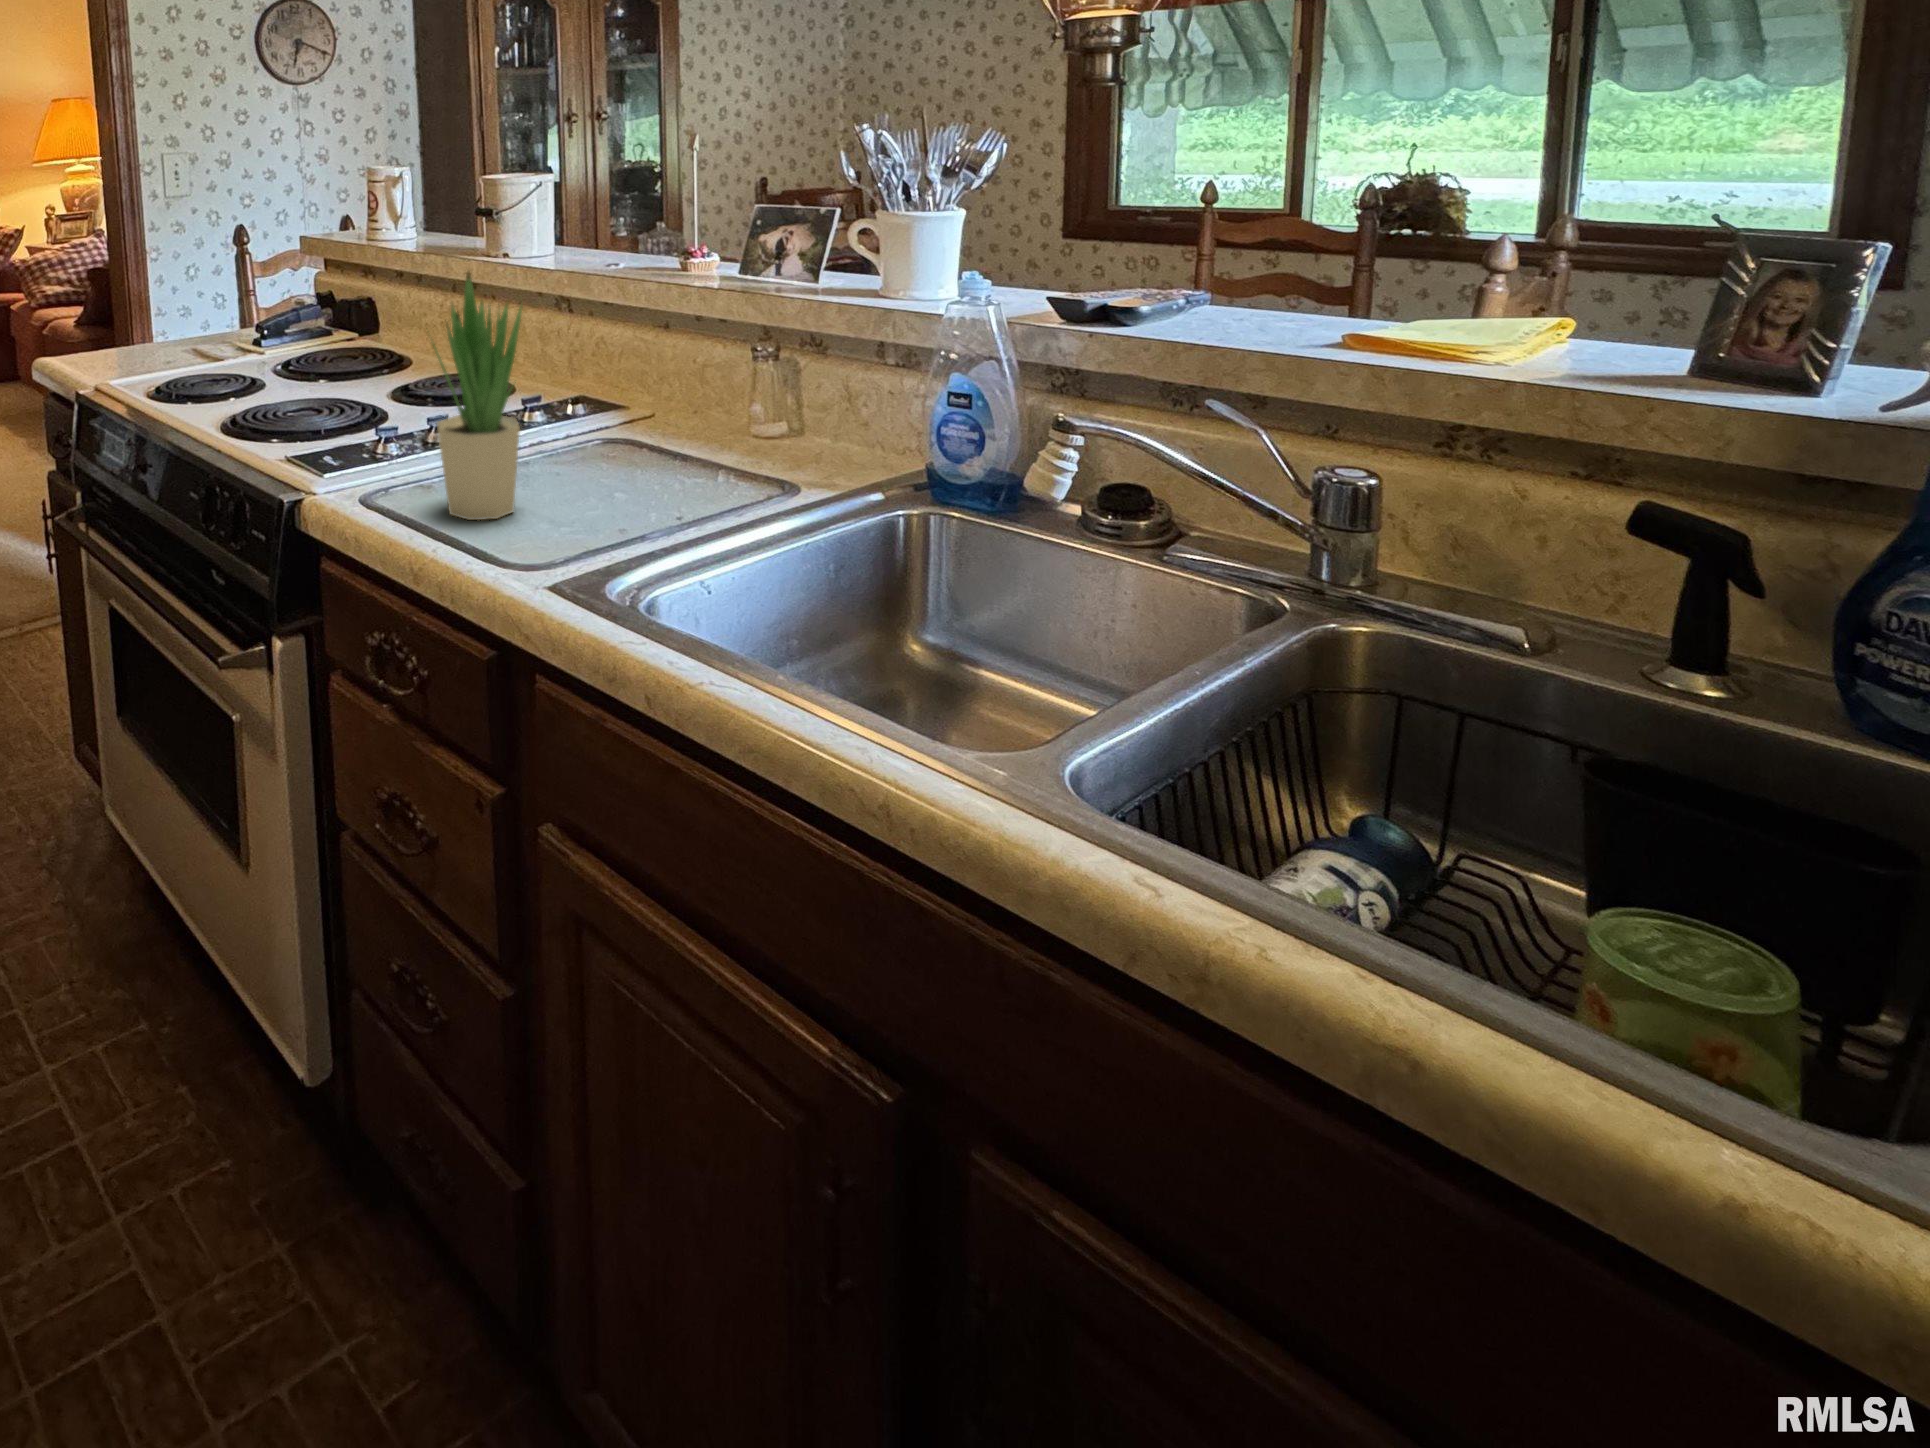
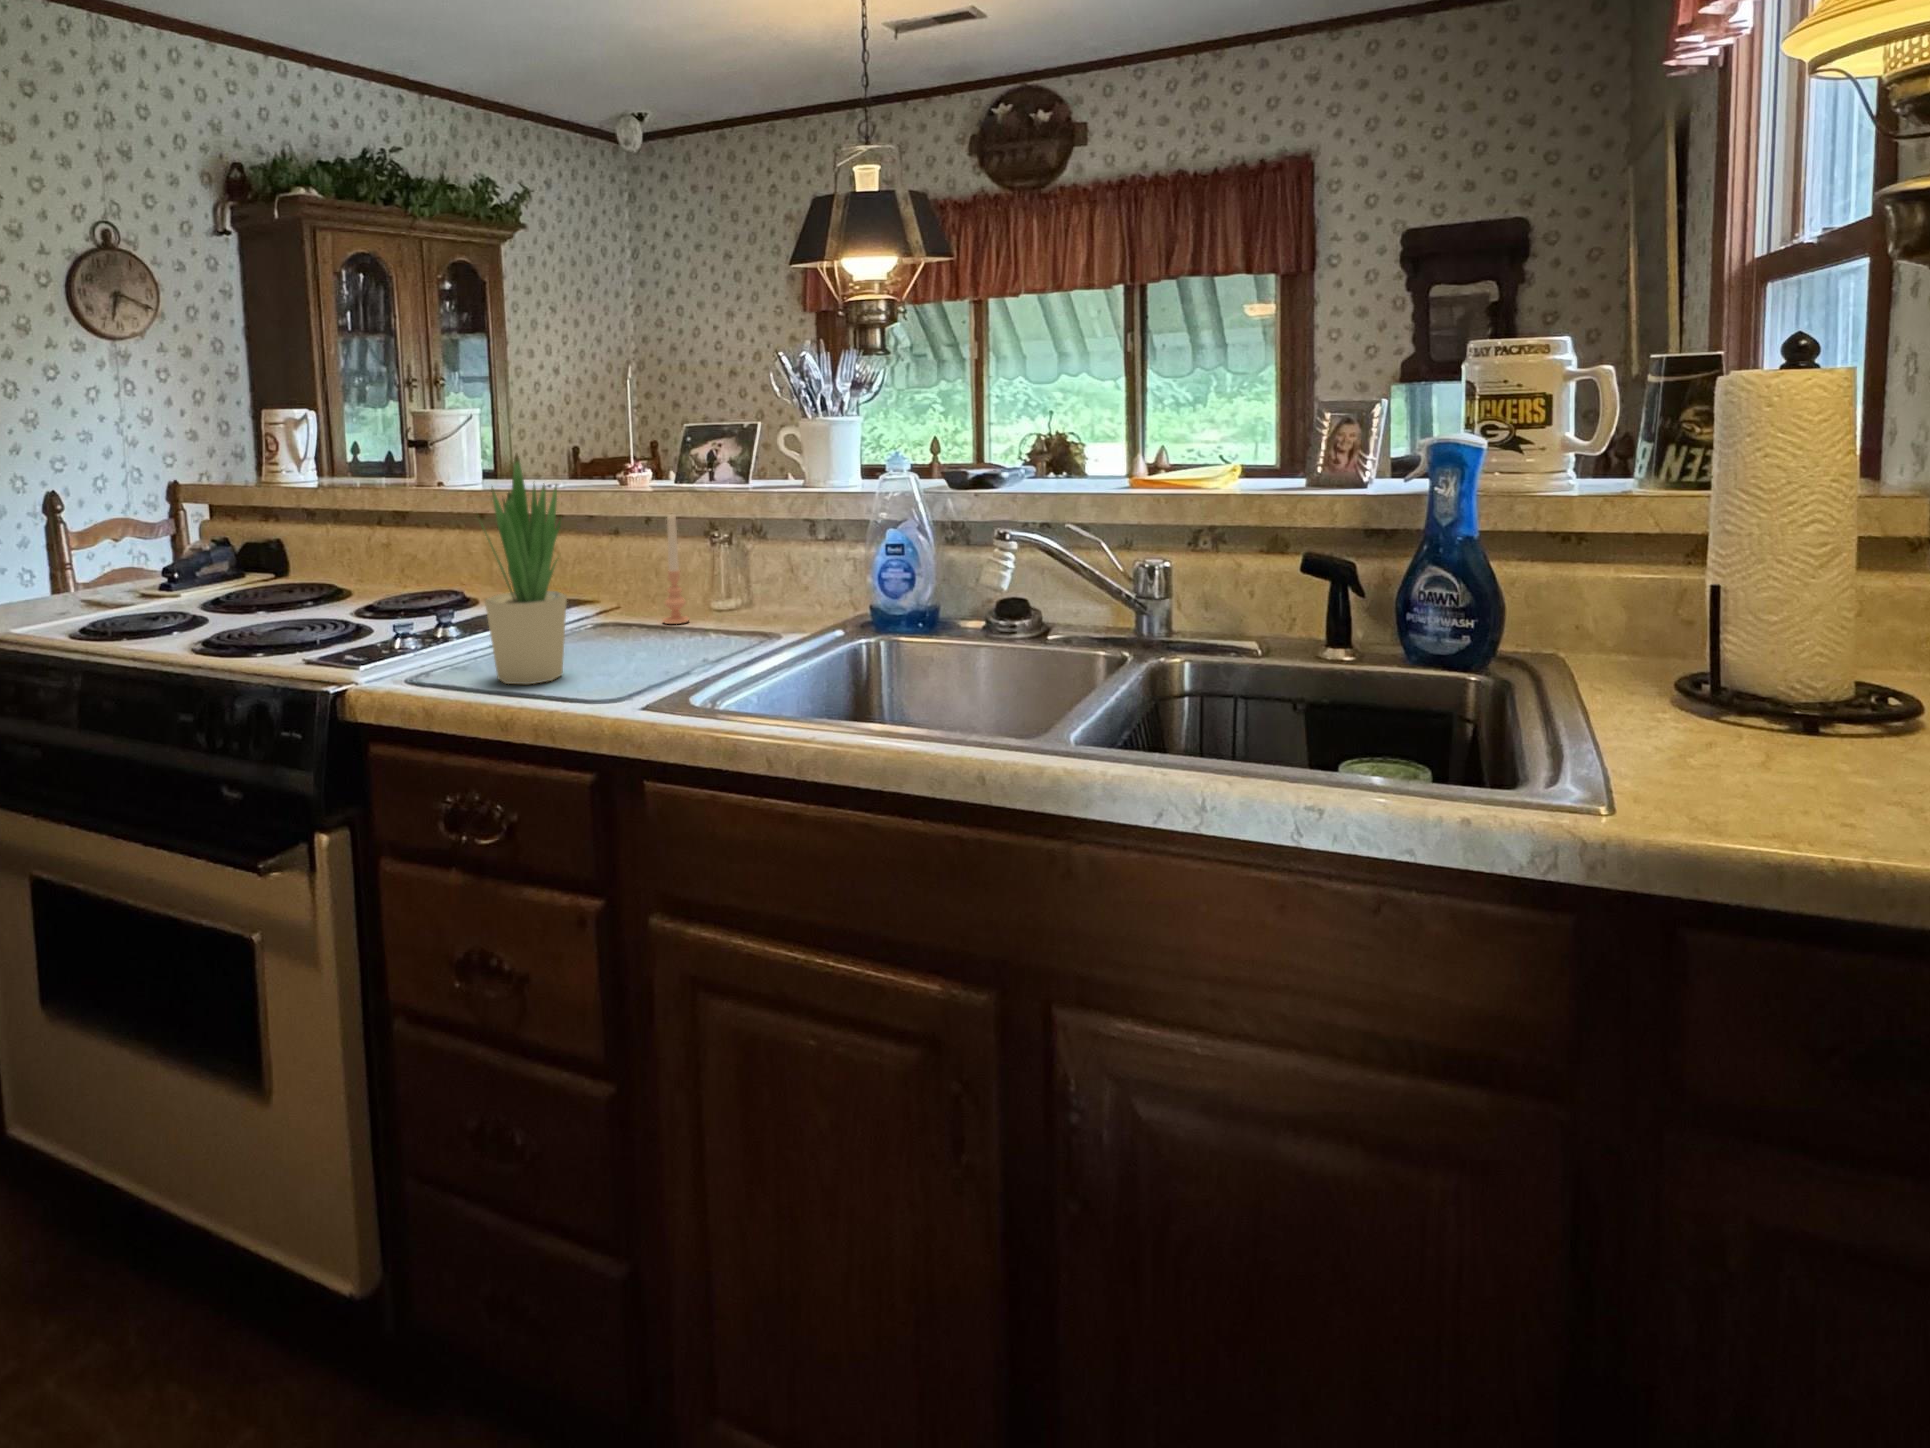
candle: none [683,324,715,450] -> present [663,515,689,624]

